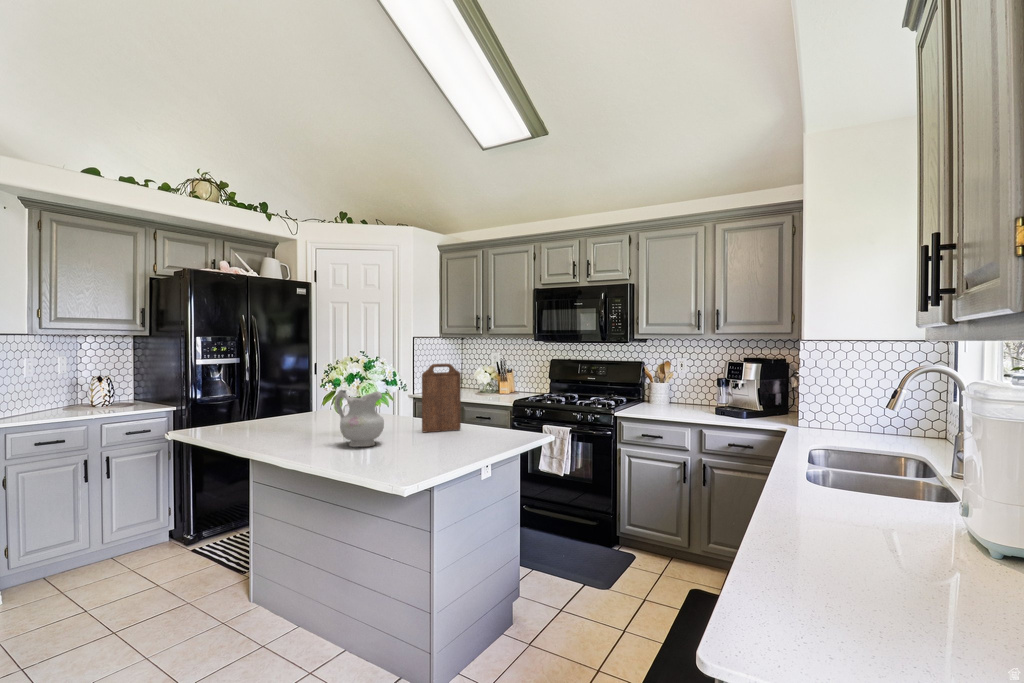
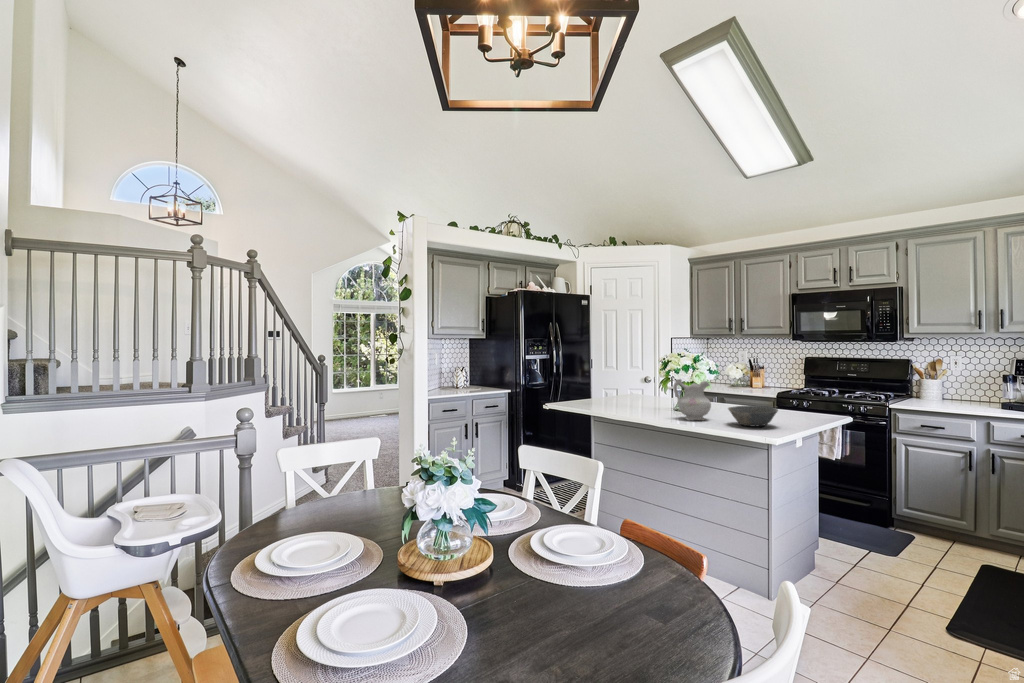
cutting board: present [422,364,461,432] -> none [727,361,758,414]
bowl: none [393,424,457,455] -> present [728,406,778,427]

